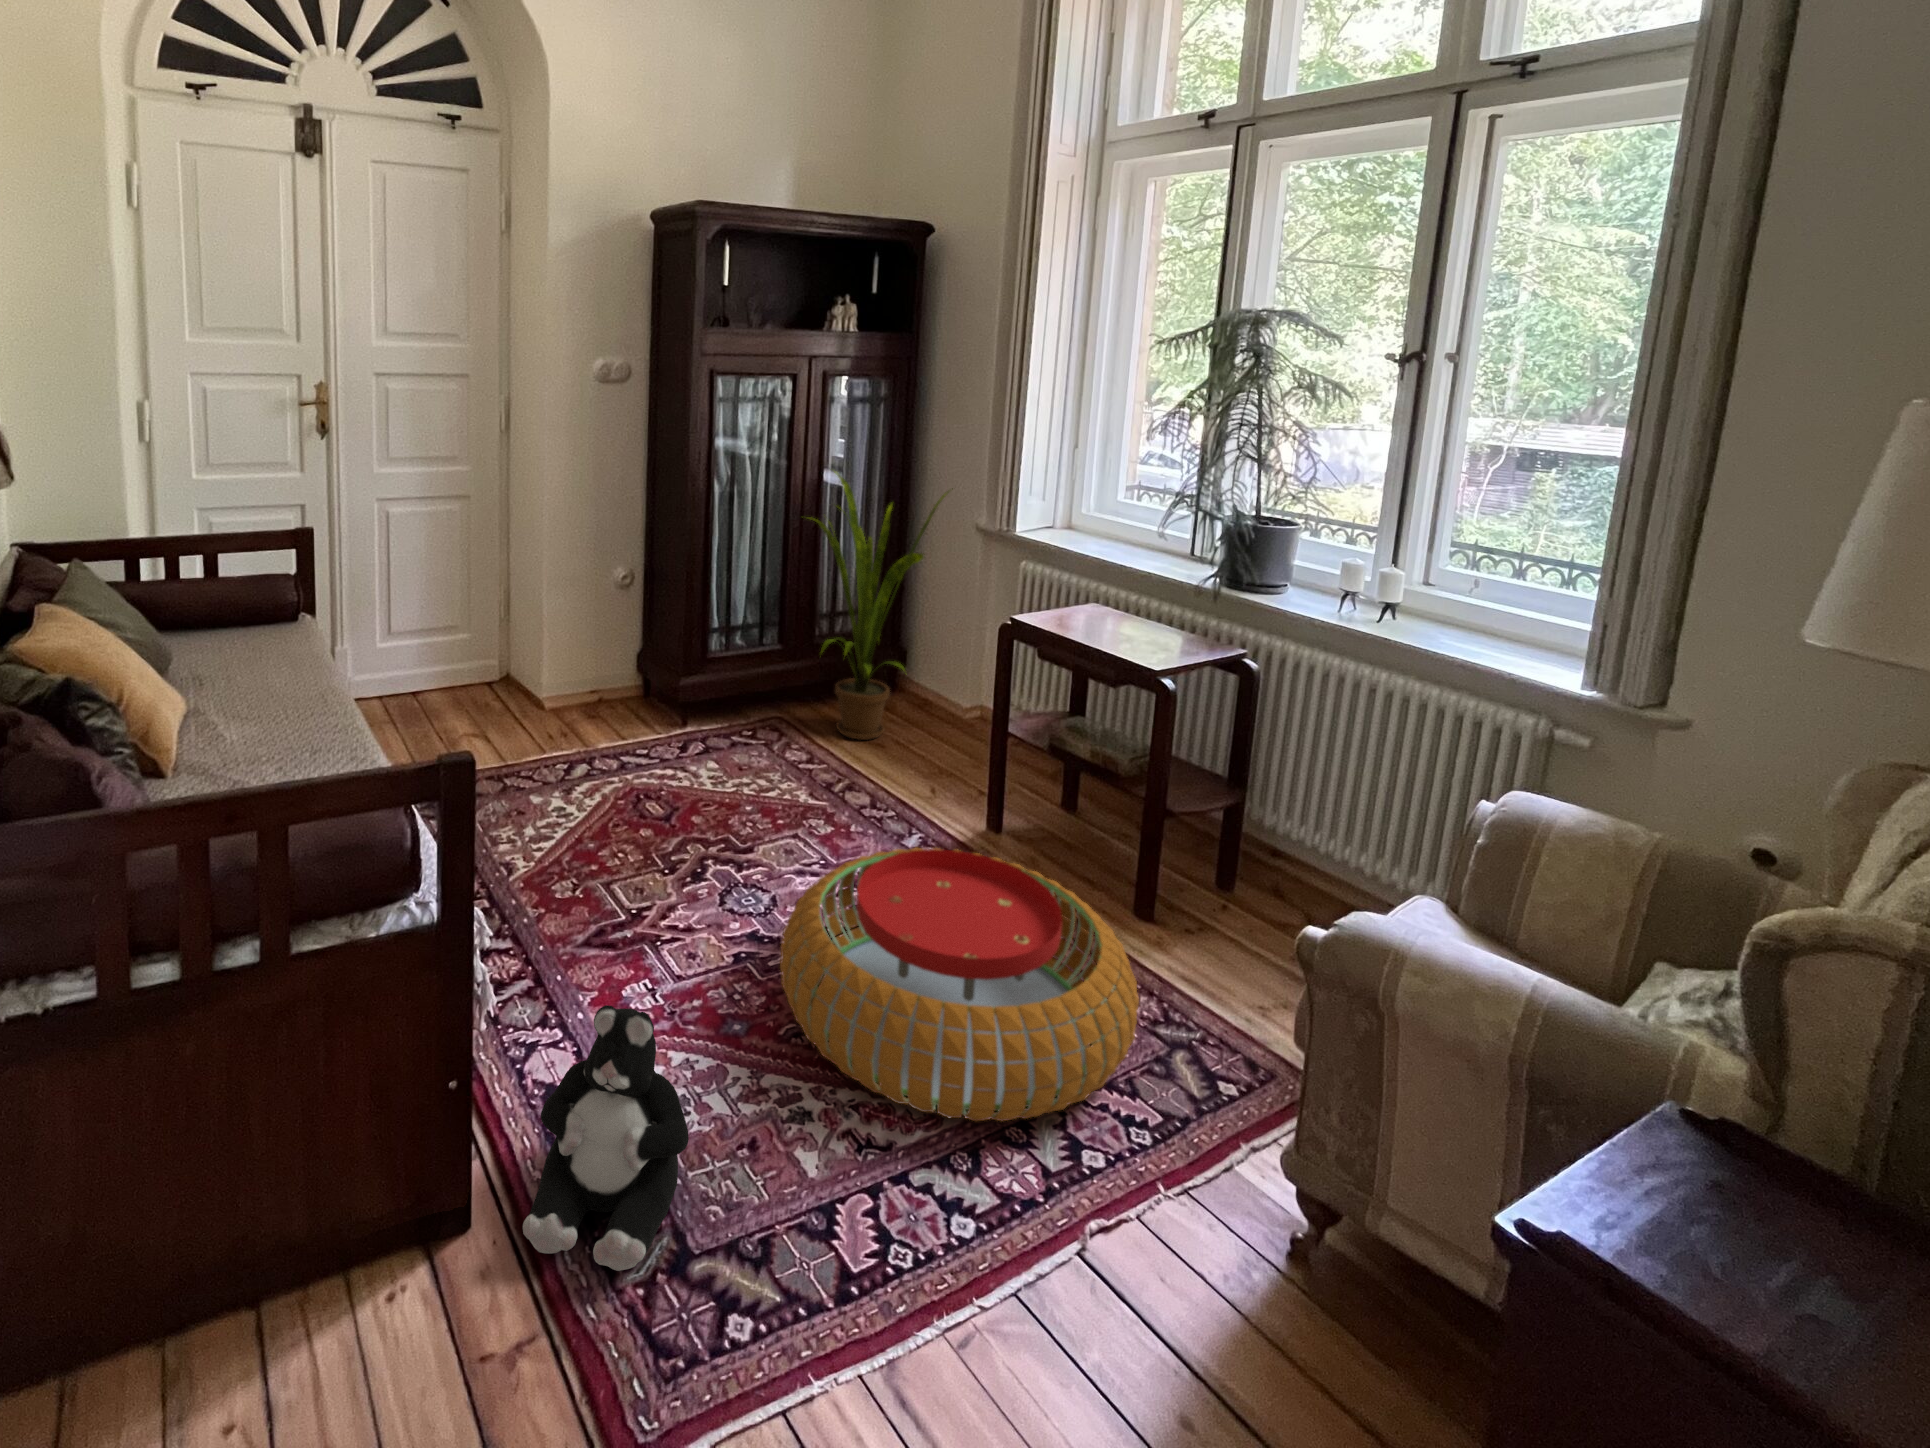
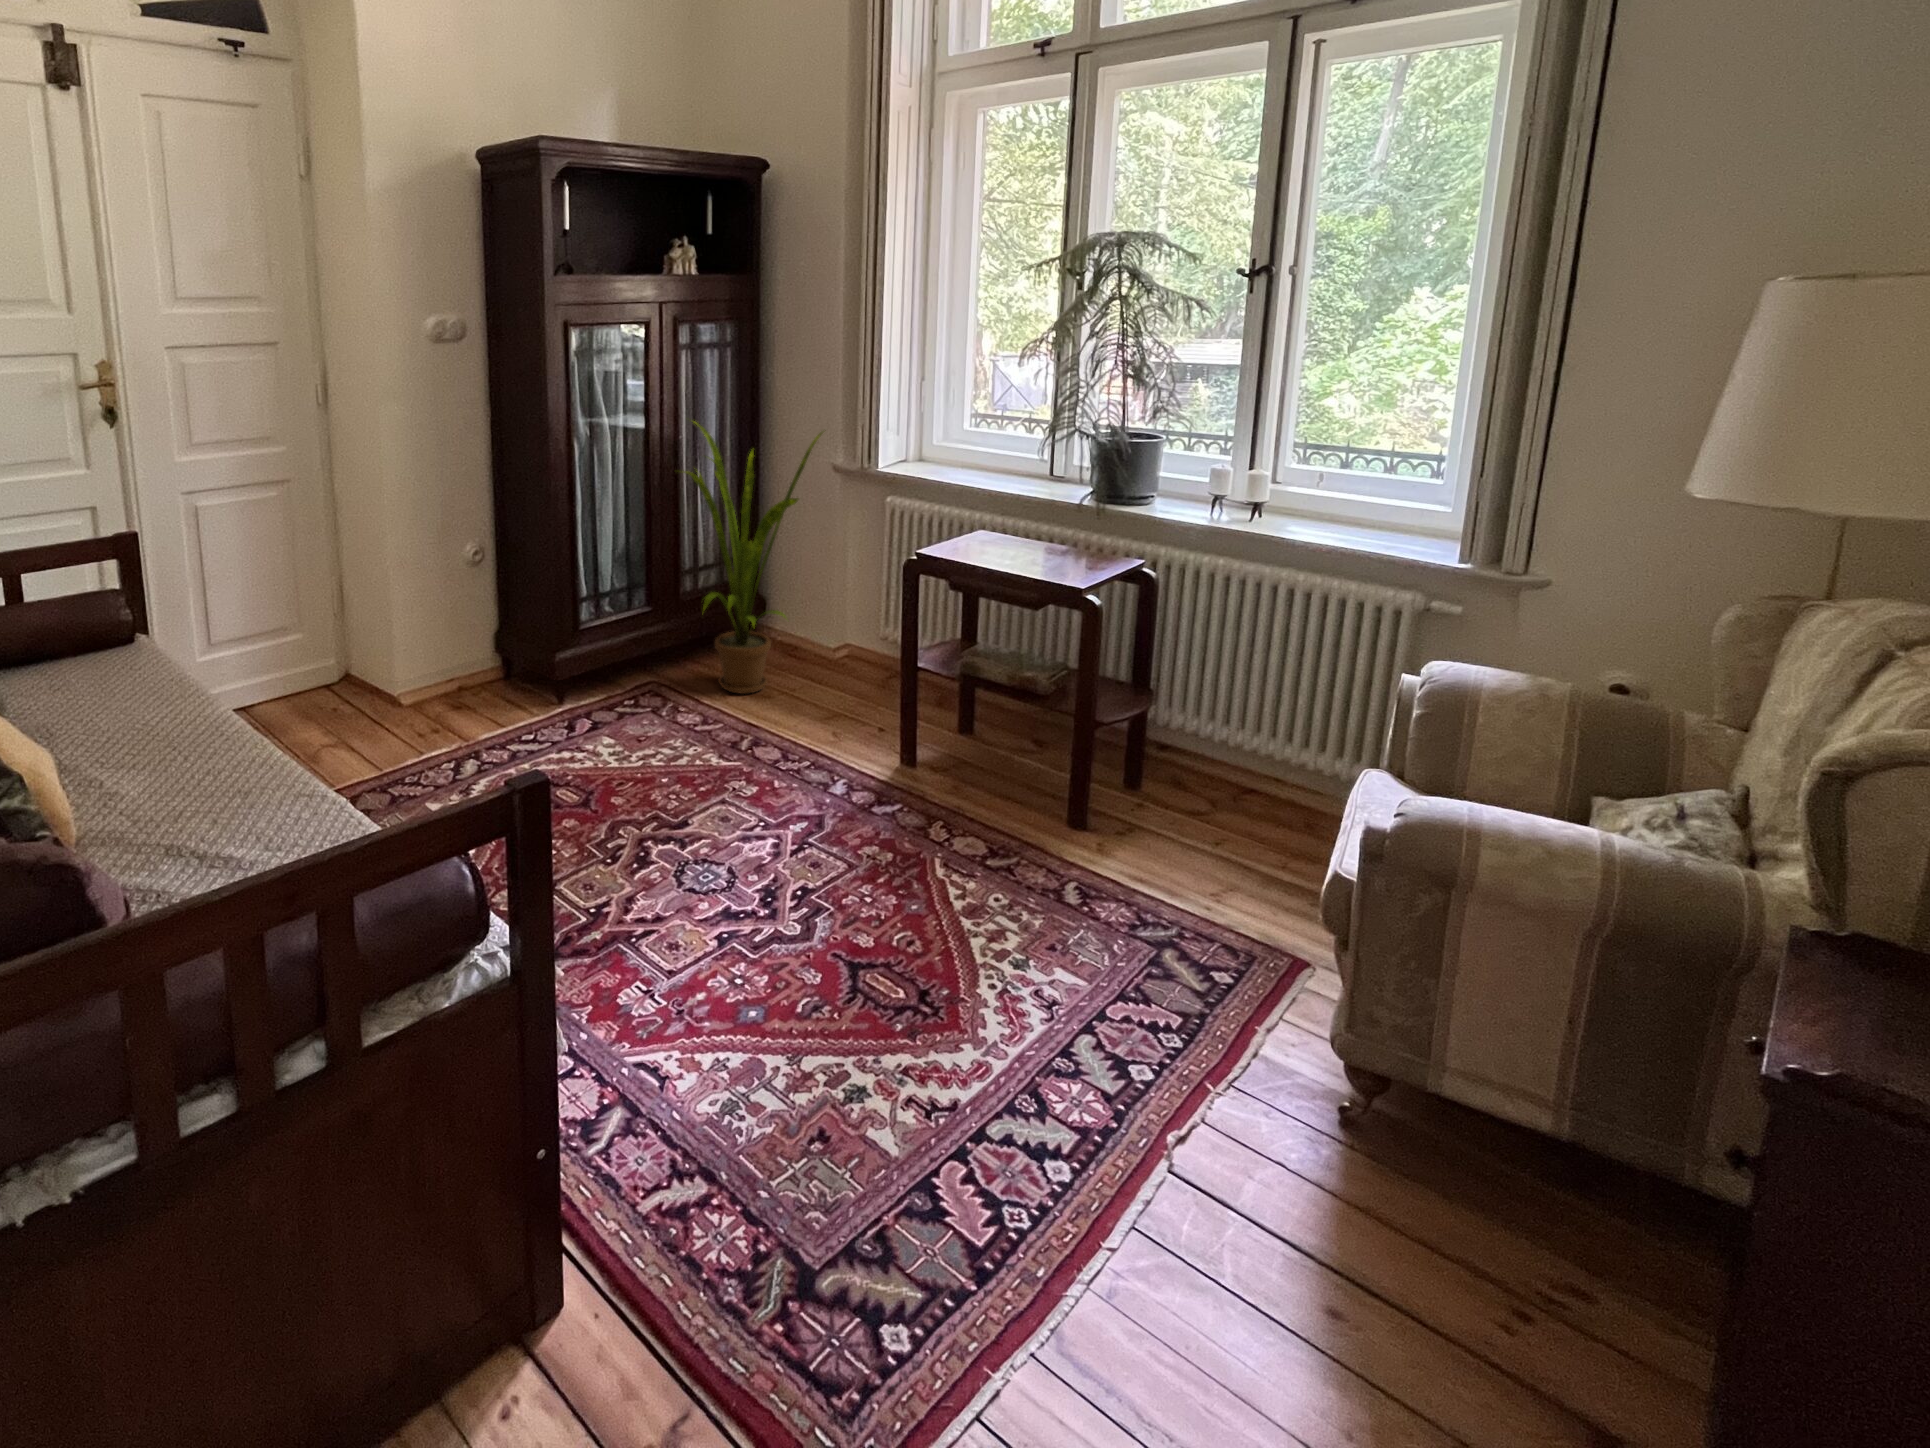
pouf: present [780,847,1139,1121] -> none [778,792,1145,1064]
plush toy: present [523,1005,689,1271] -> none [616,1024,785,1312]

